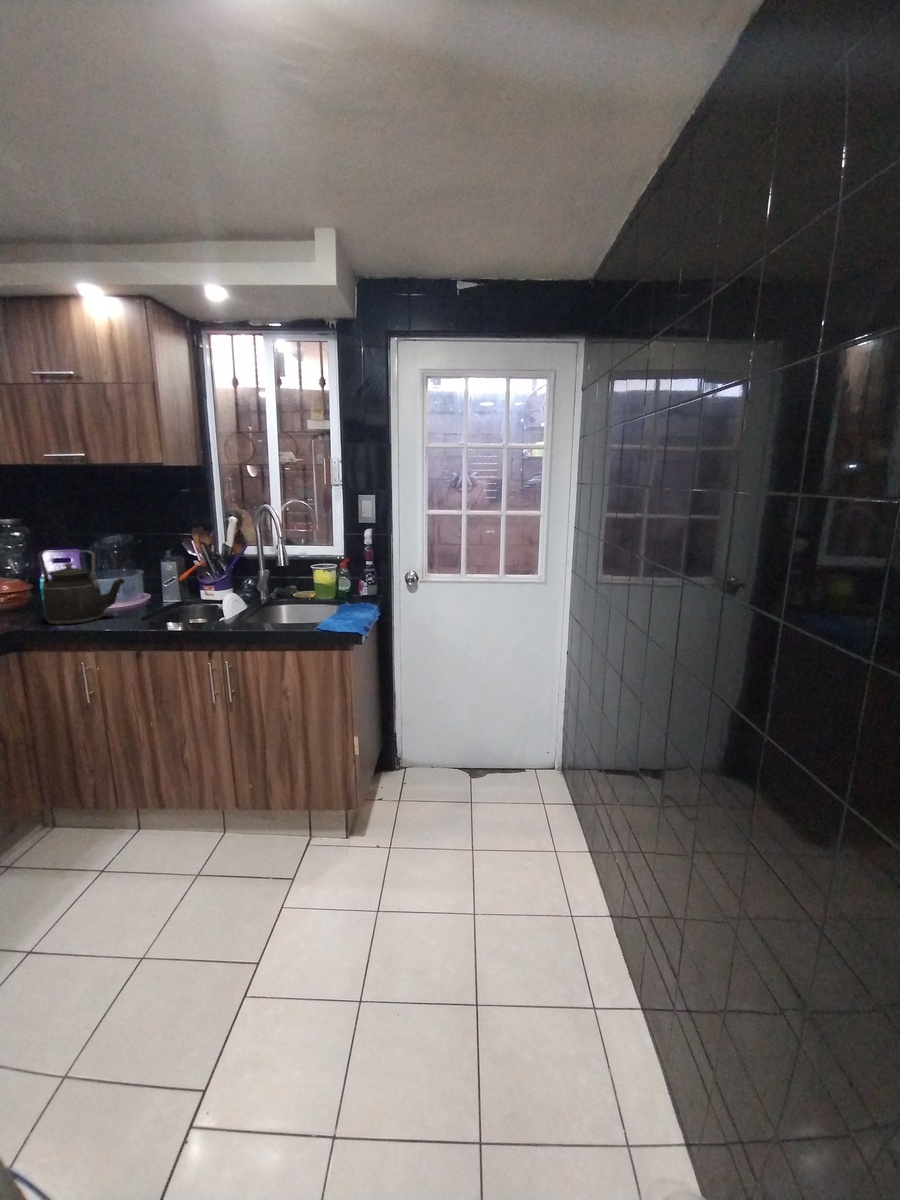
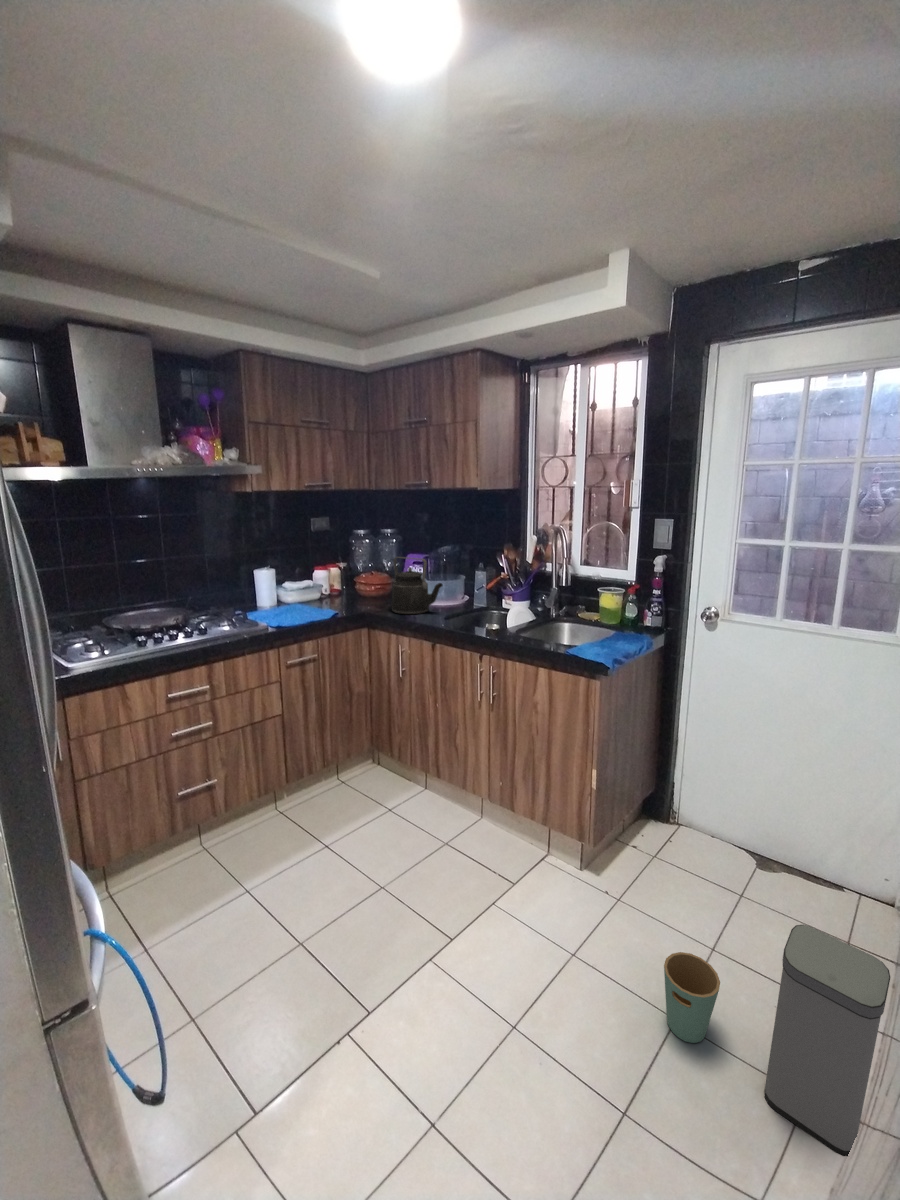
trash can: none [462,791,614,939] -> present [664,925,890,1156]

